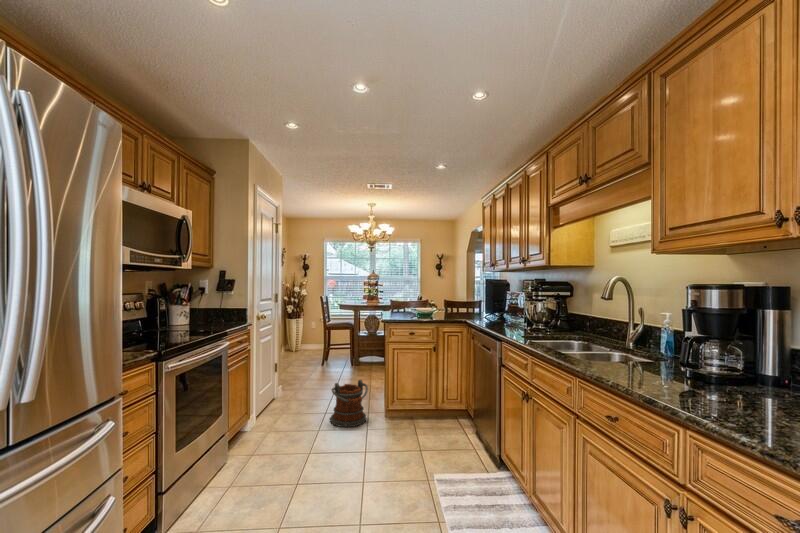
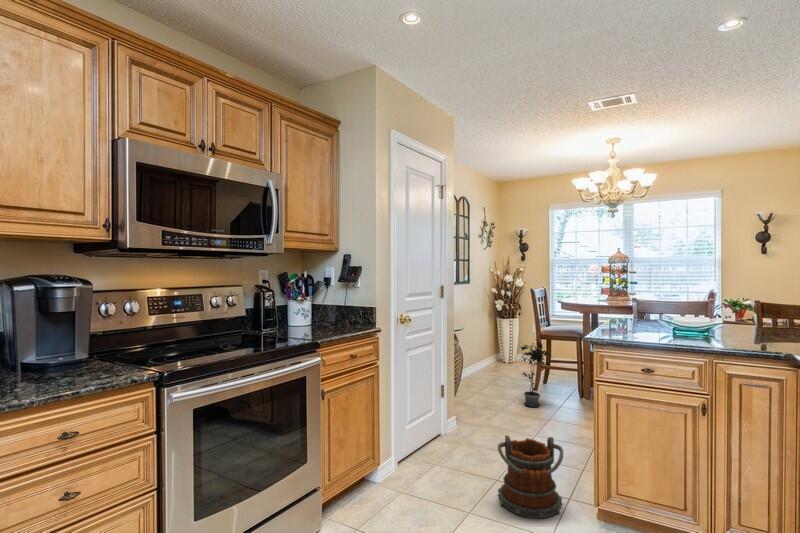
potted plant: none [317,330,340,376] -> present [520,340,552,407]

